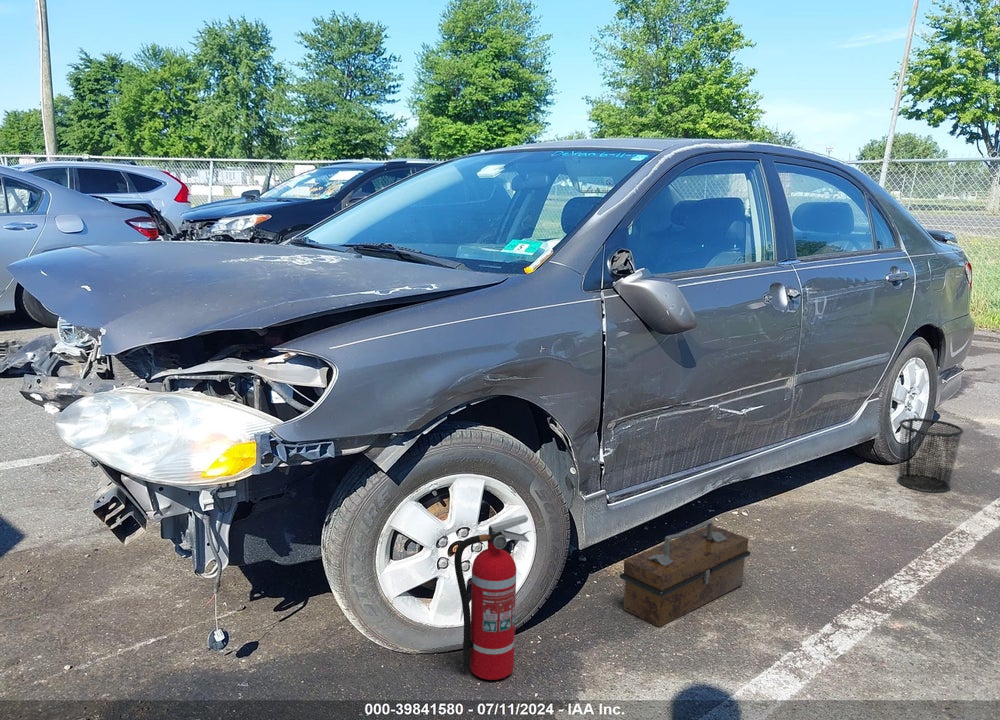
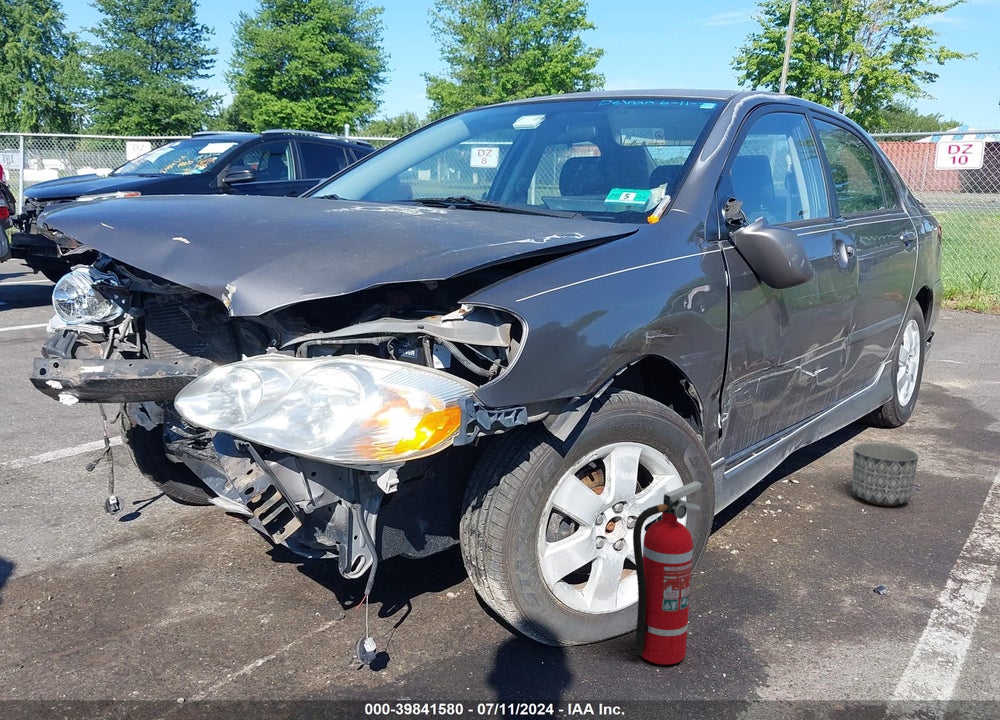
waste bin: present [897,418,963,493] -> none [912,381,978,454]
planter: none [792,479,856,542] -> present [852,443,918,506]
toolbox: present [619,520,751,627] -> none [746,485,853,597]

